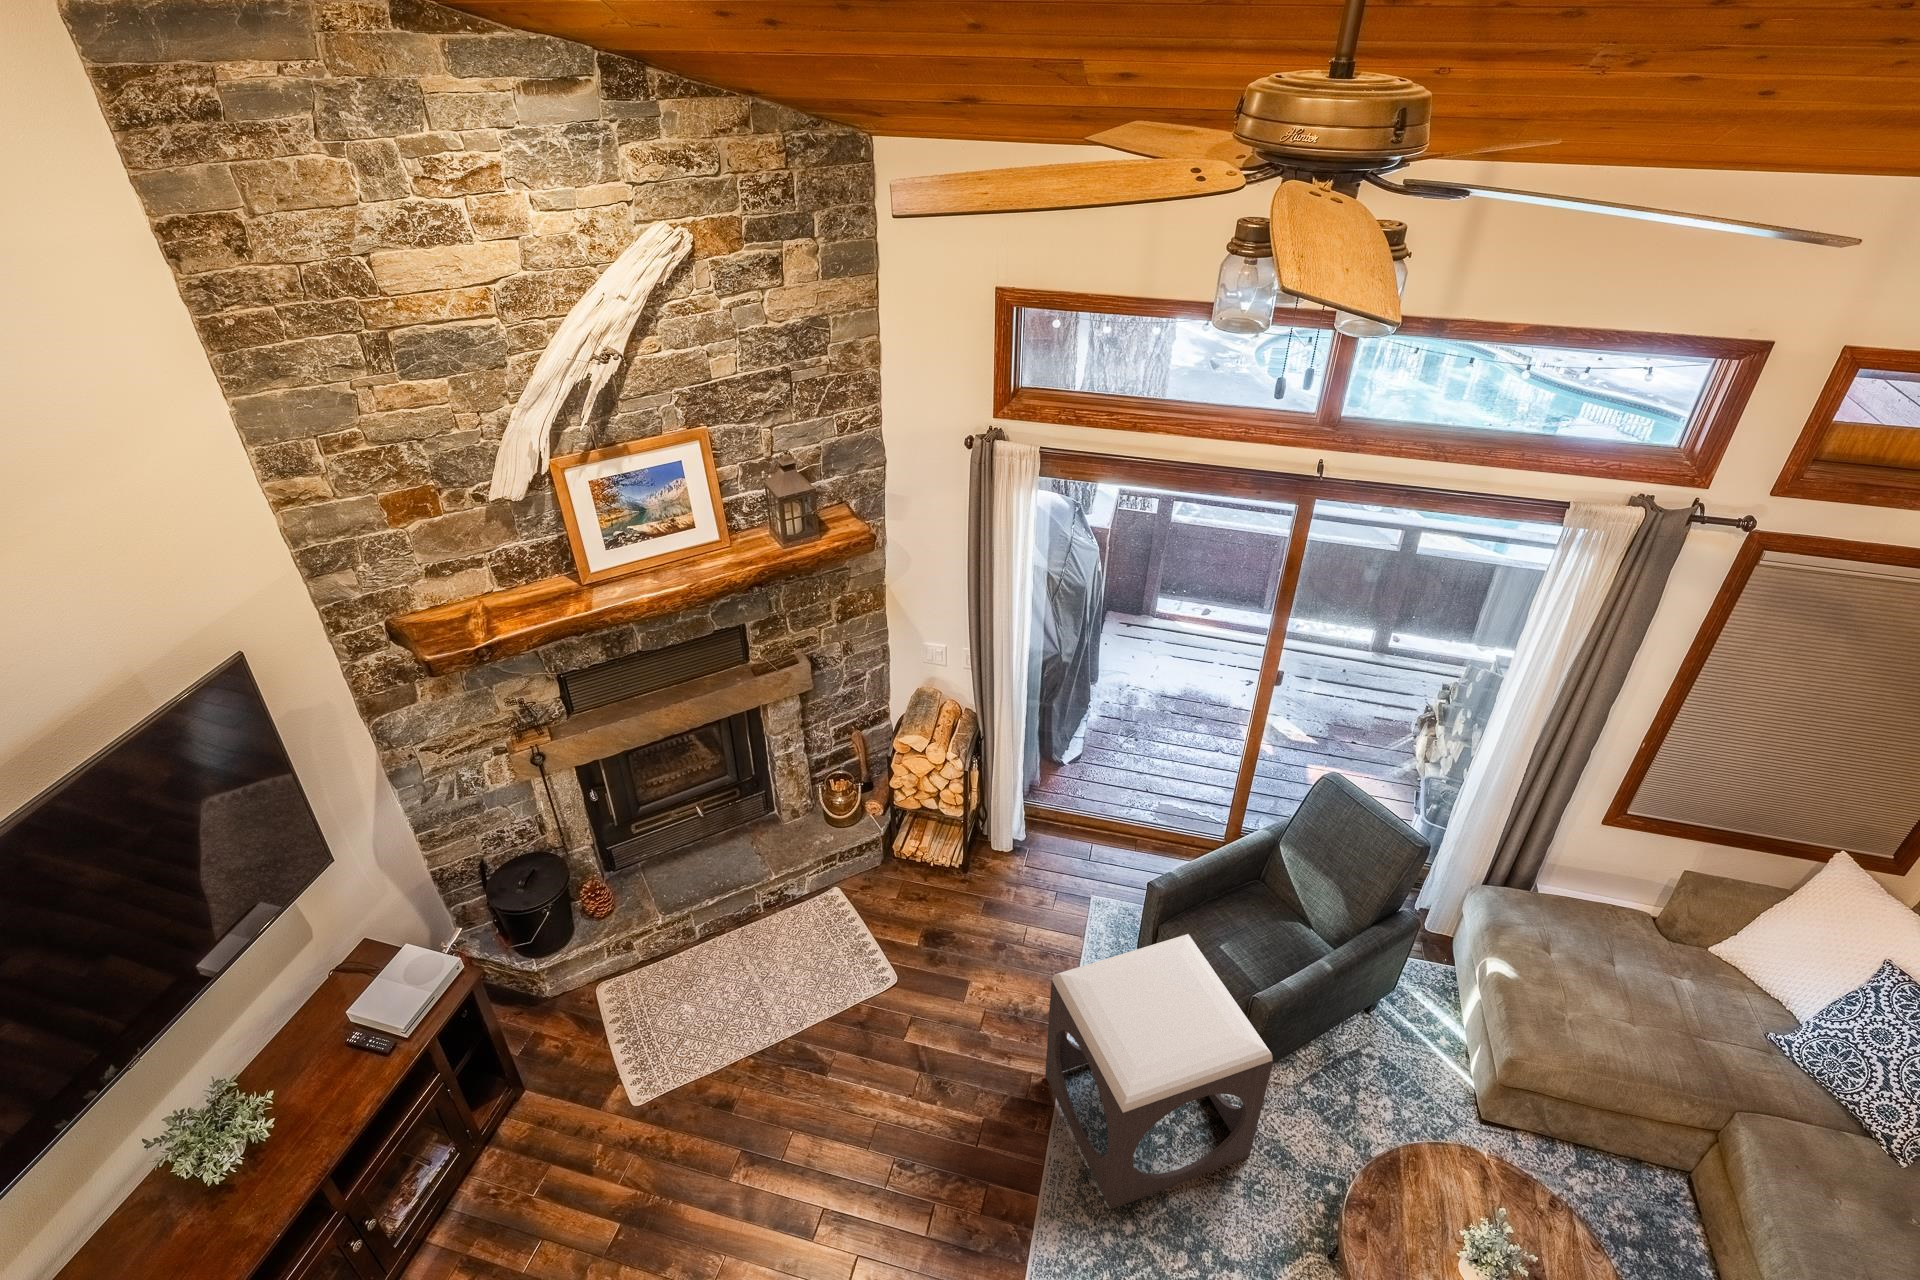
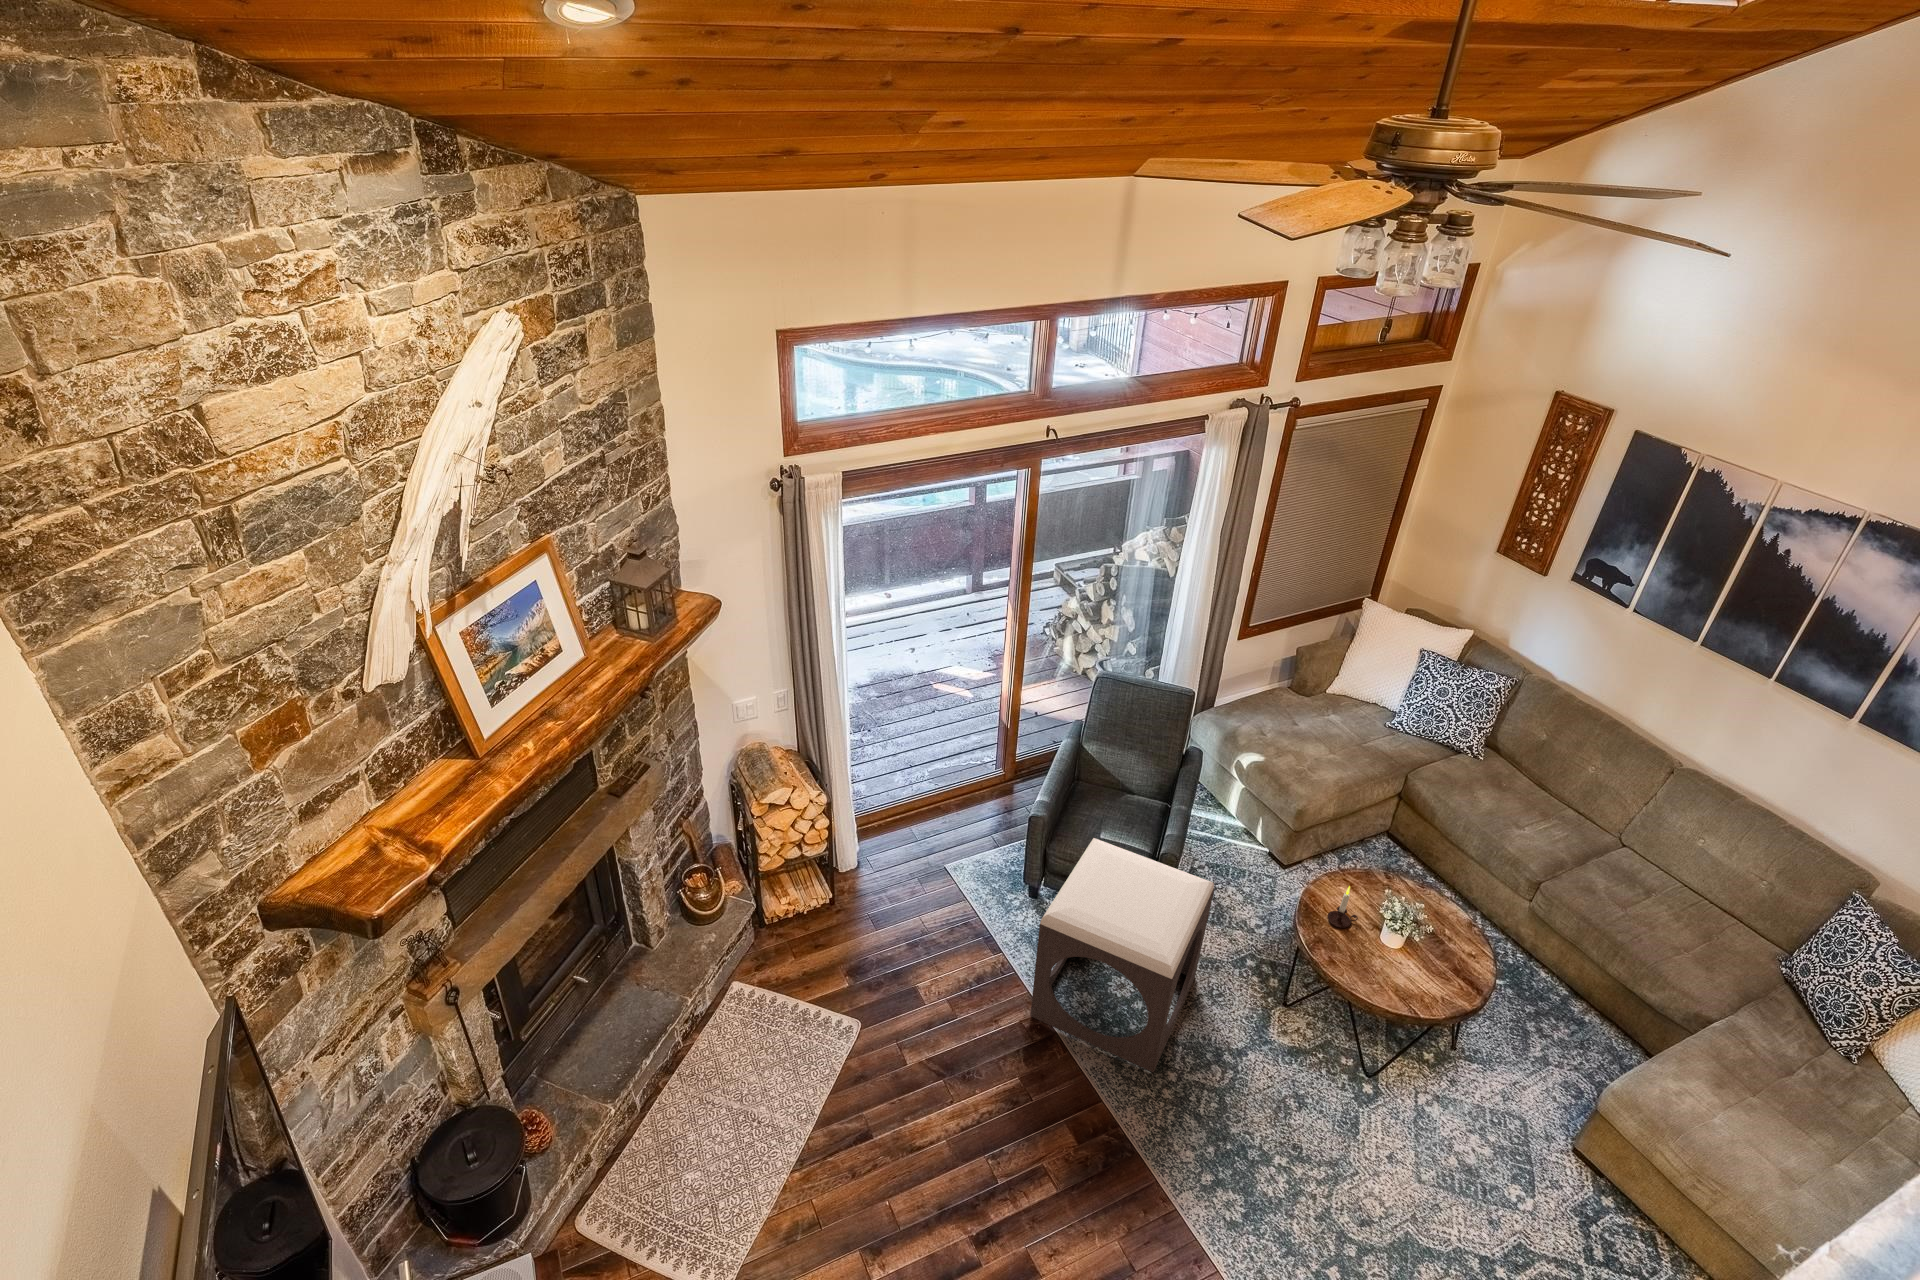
candle: none [1401,1160,1442,1212] -> present [1328,886,1358,928]

